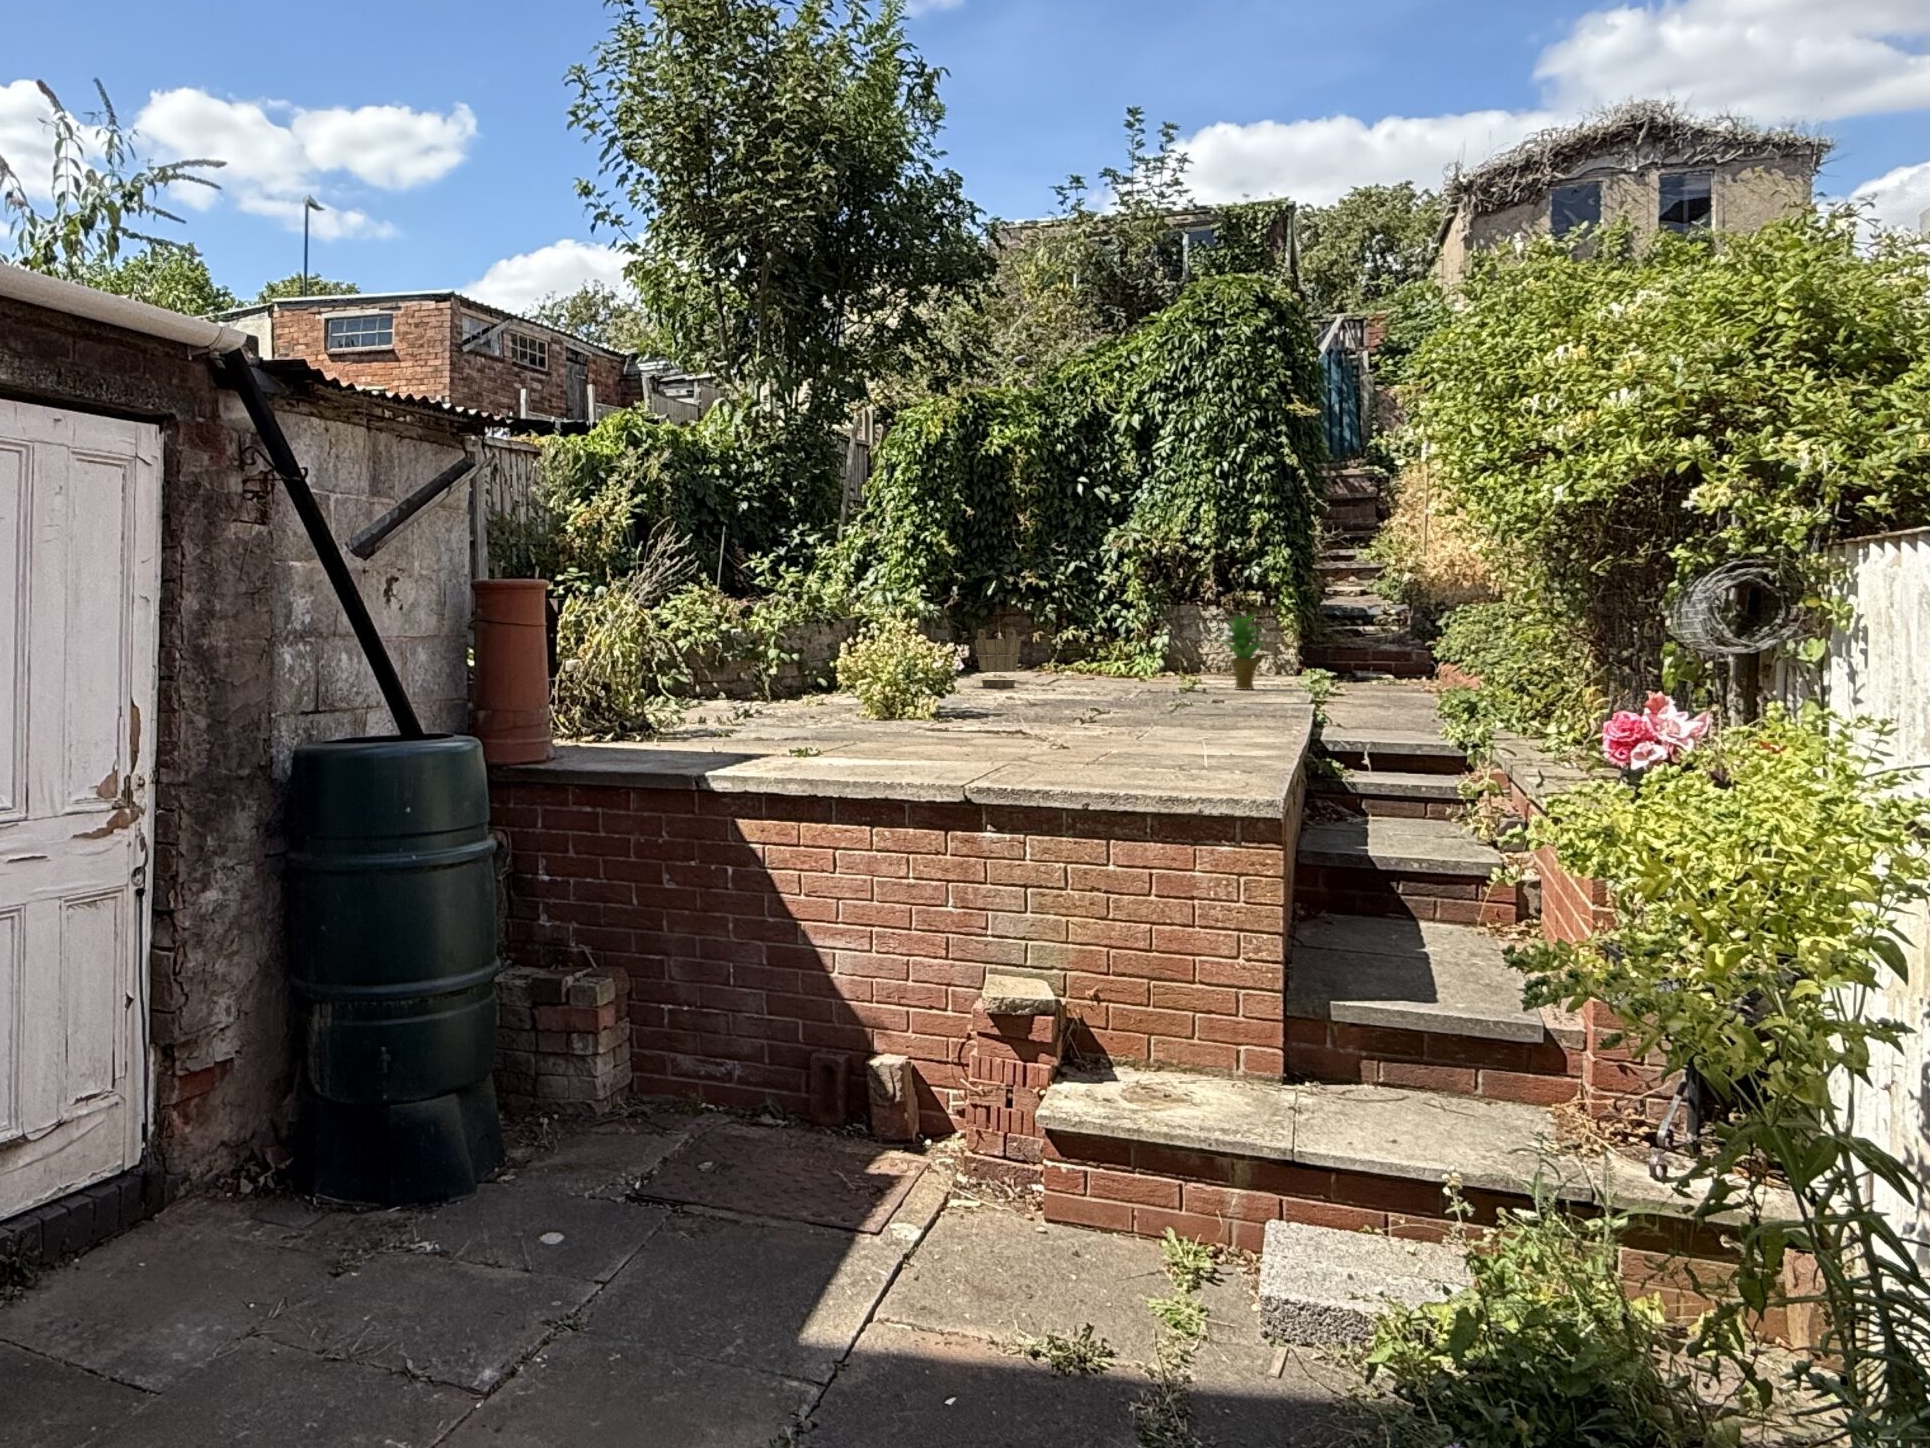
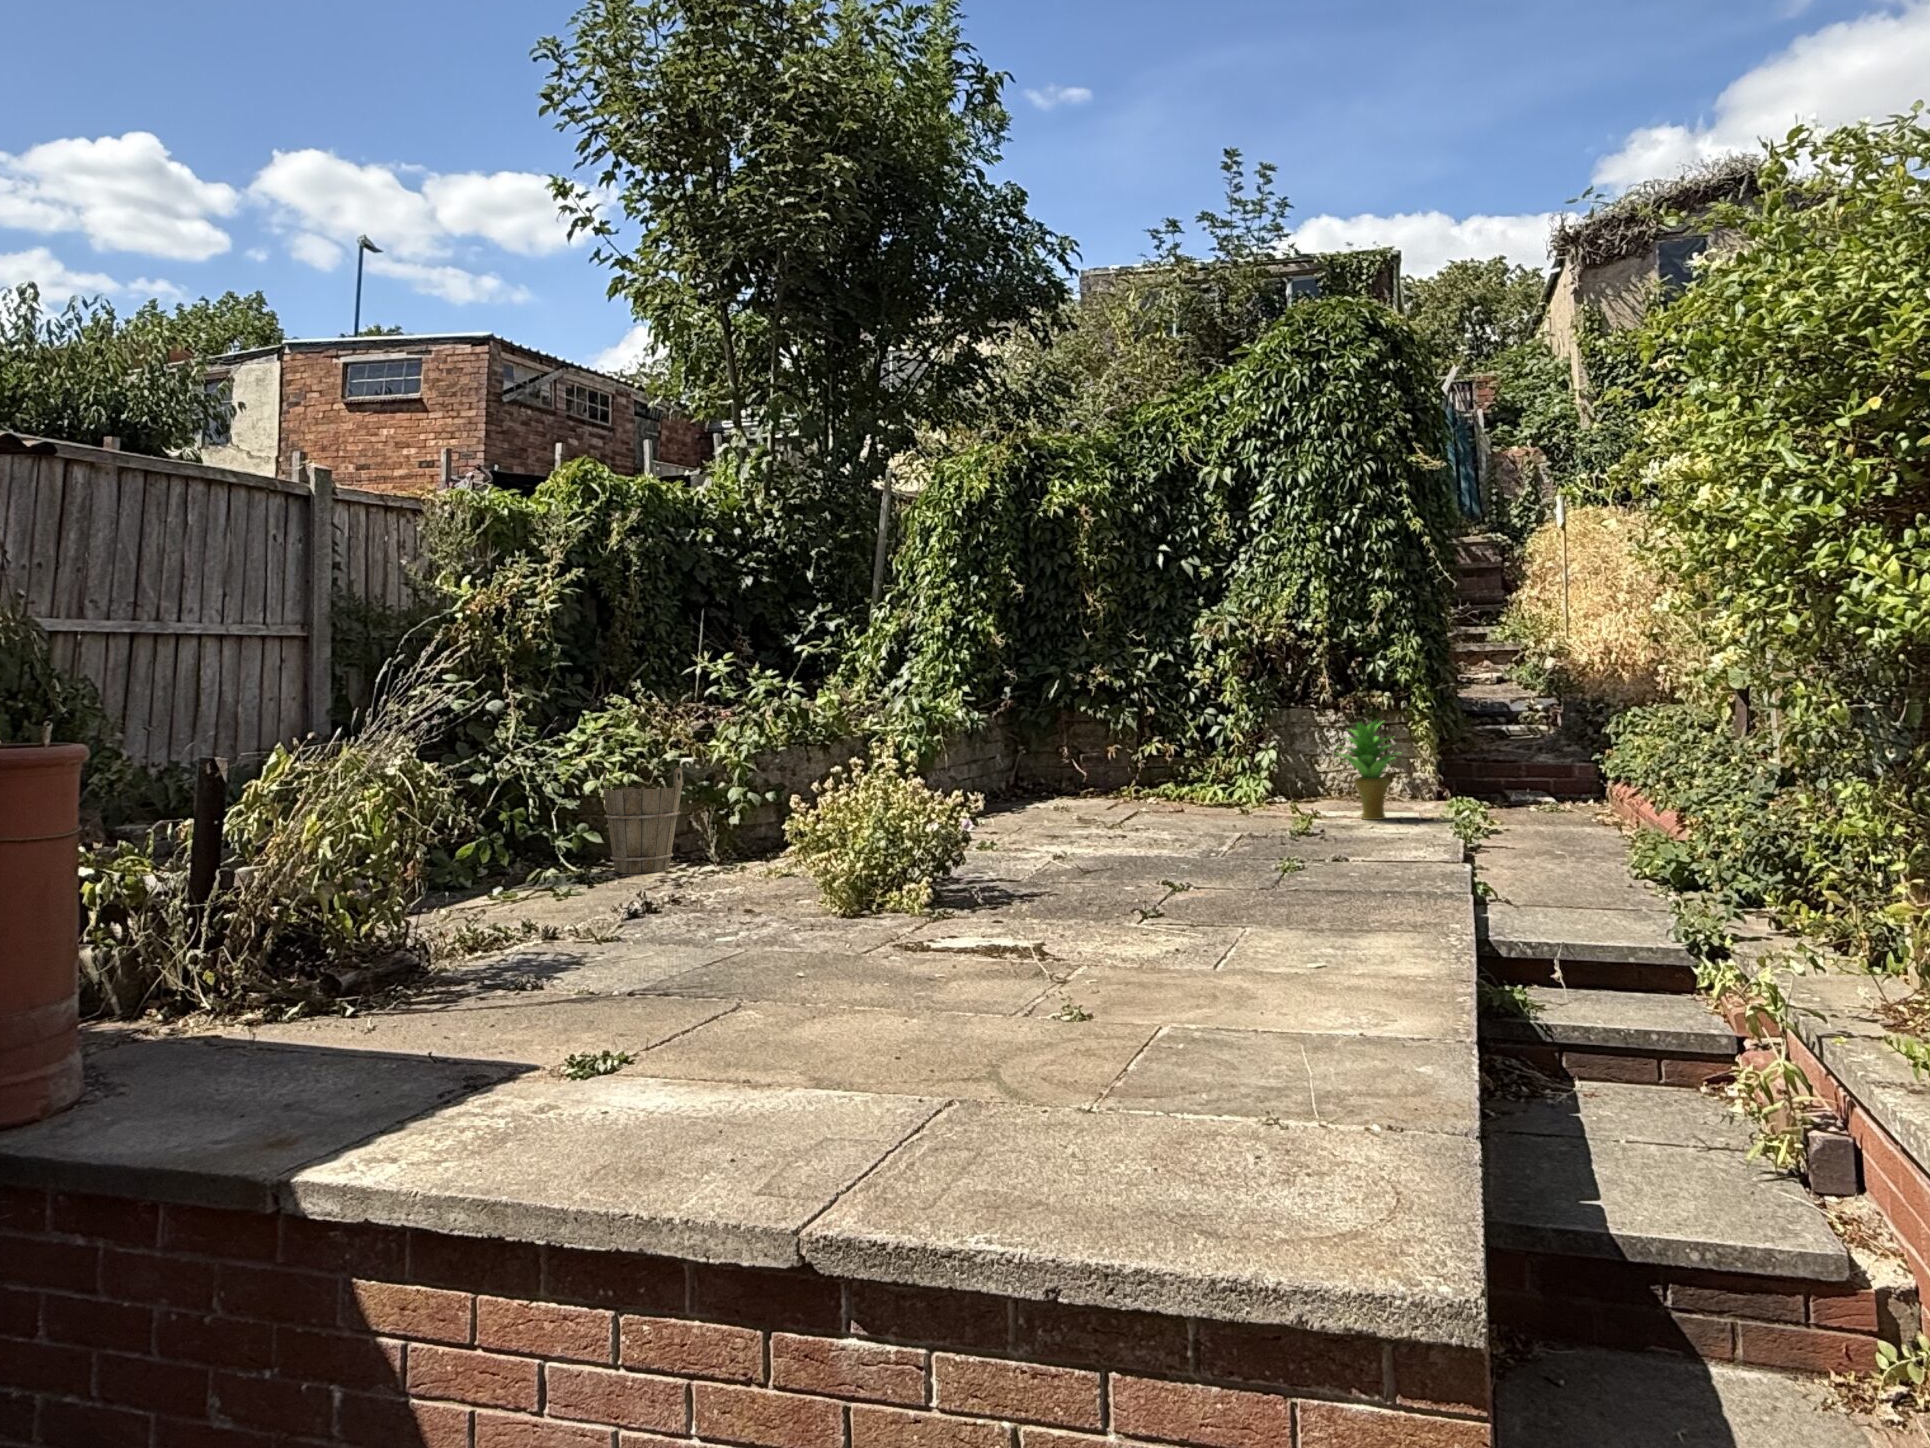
bucket: present [975,629,1021,688] -> present [603,768,682,874]

